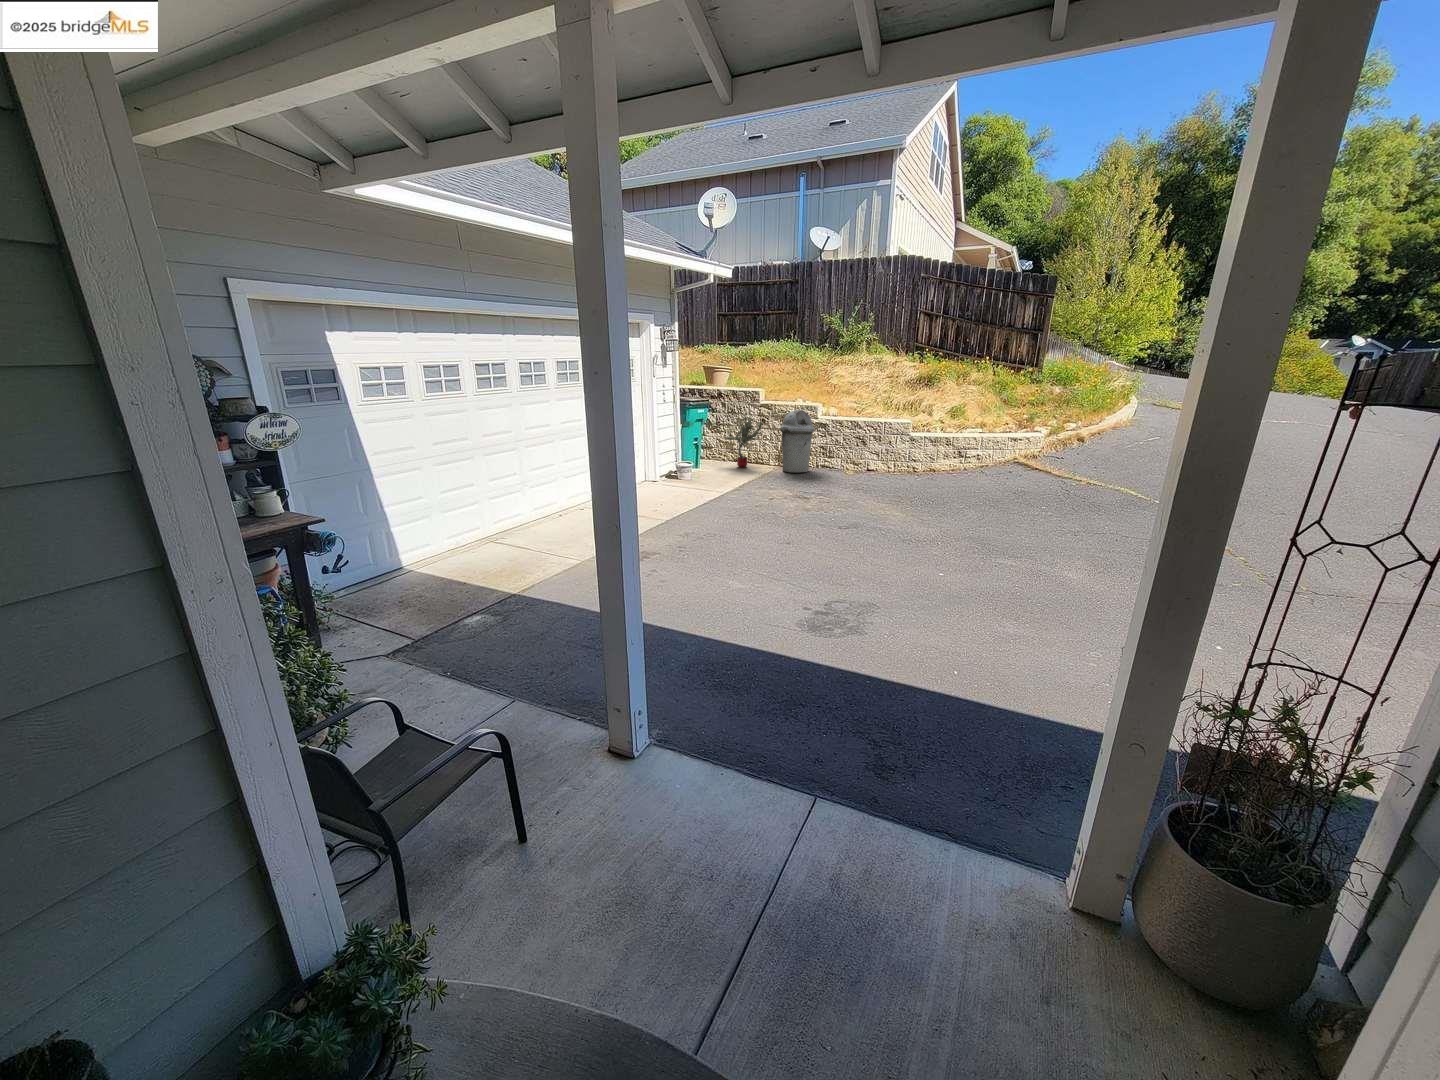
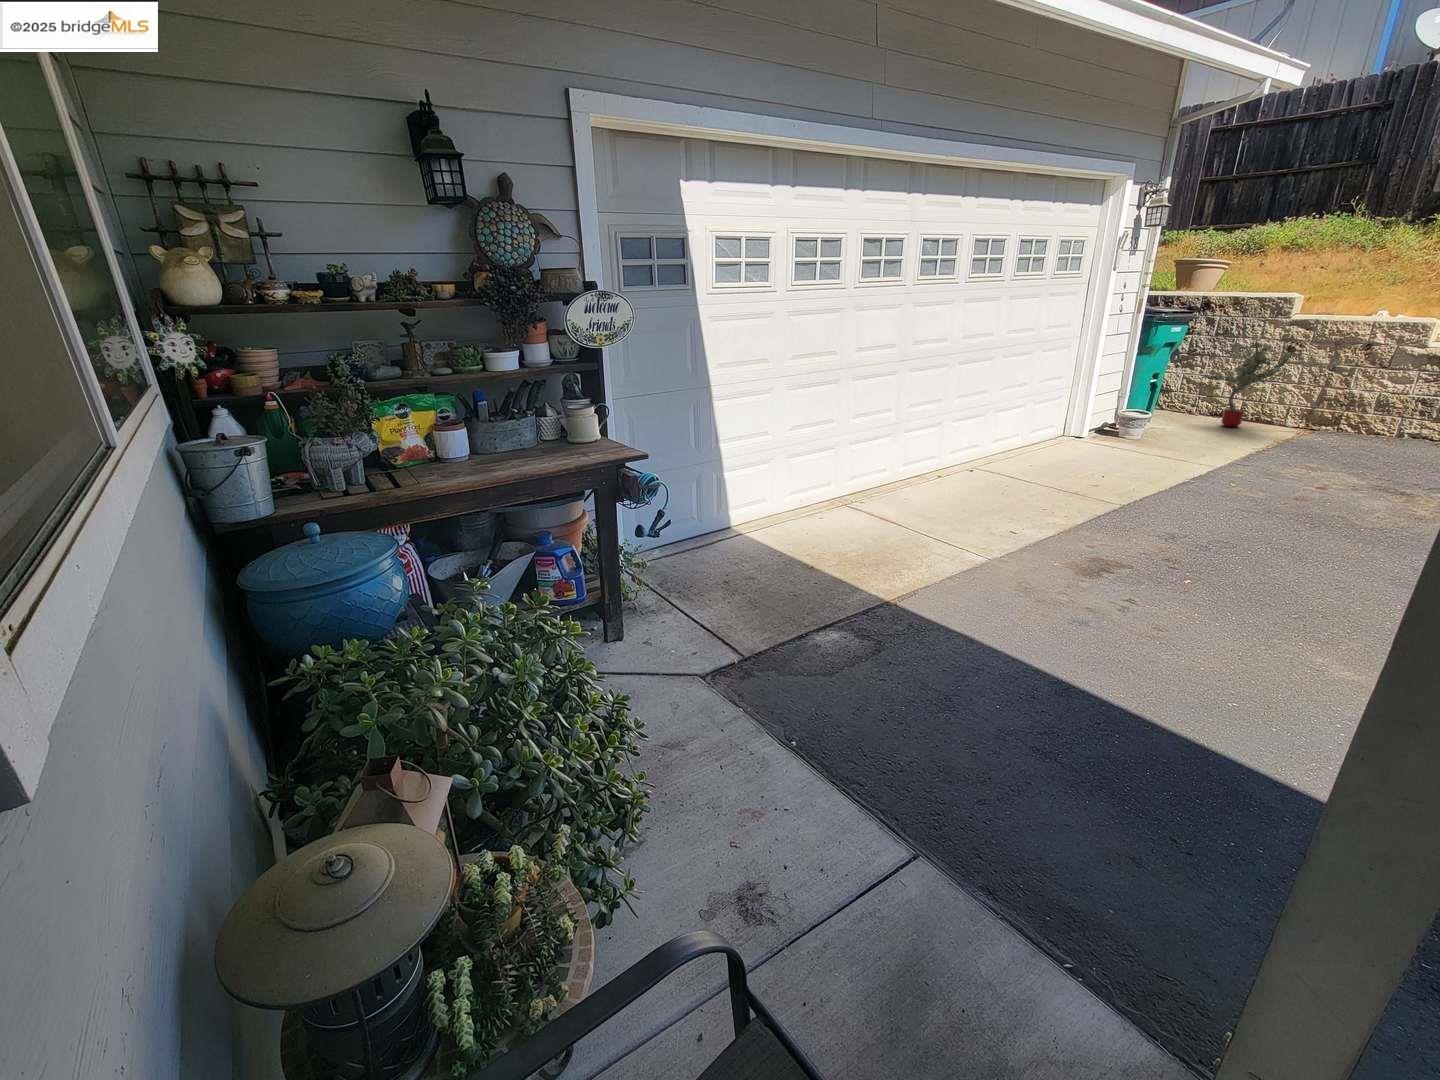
trash can: present [780,410,815,473] -> none [1319,331,1414,445]

